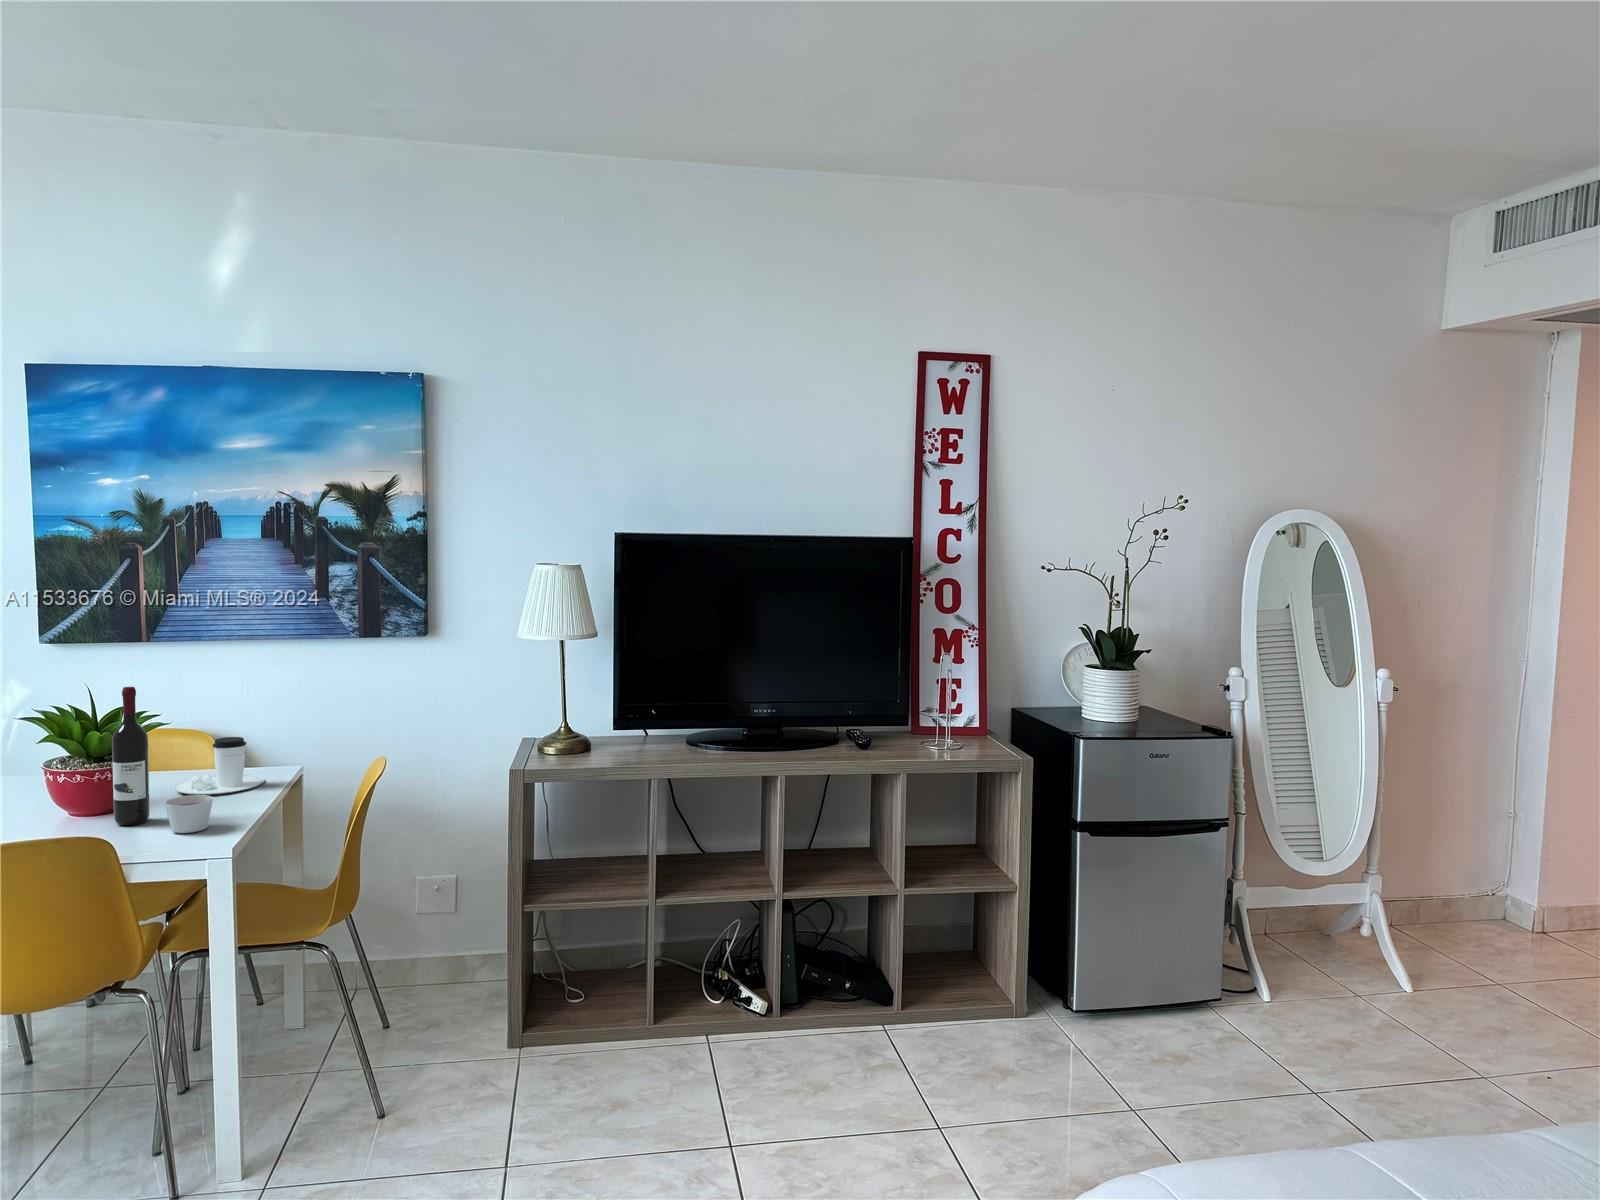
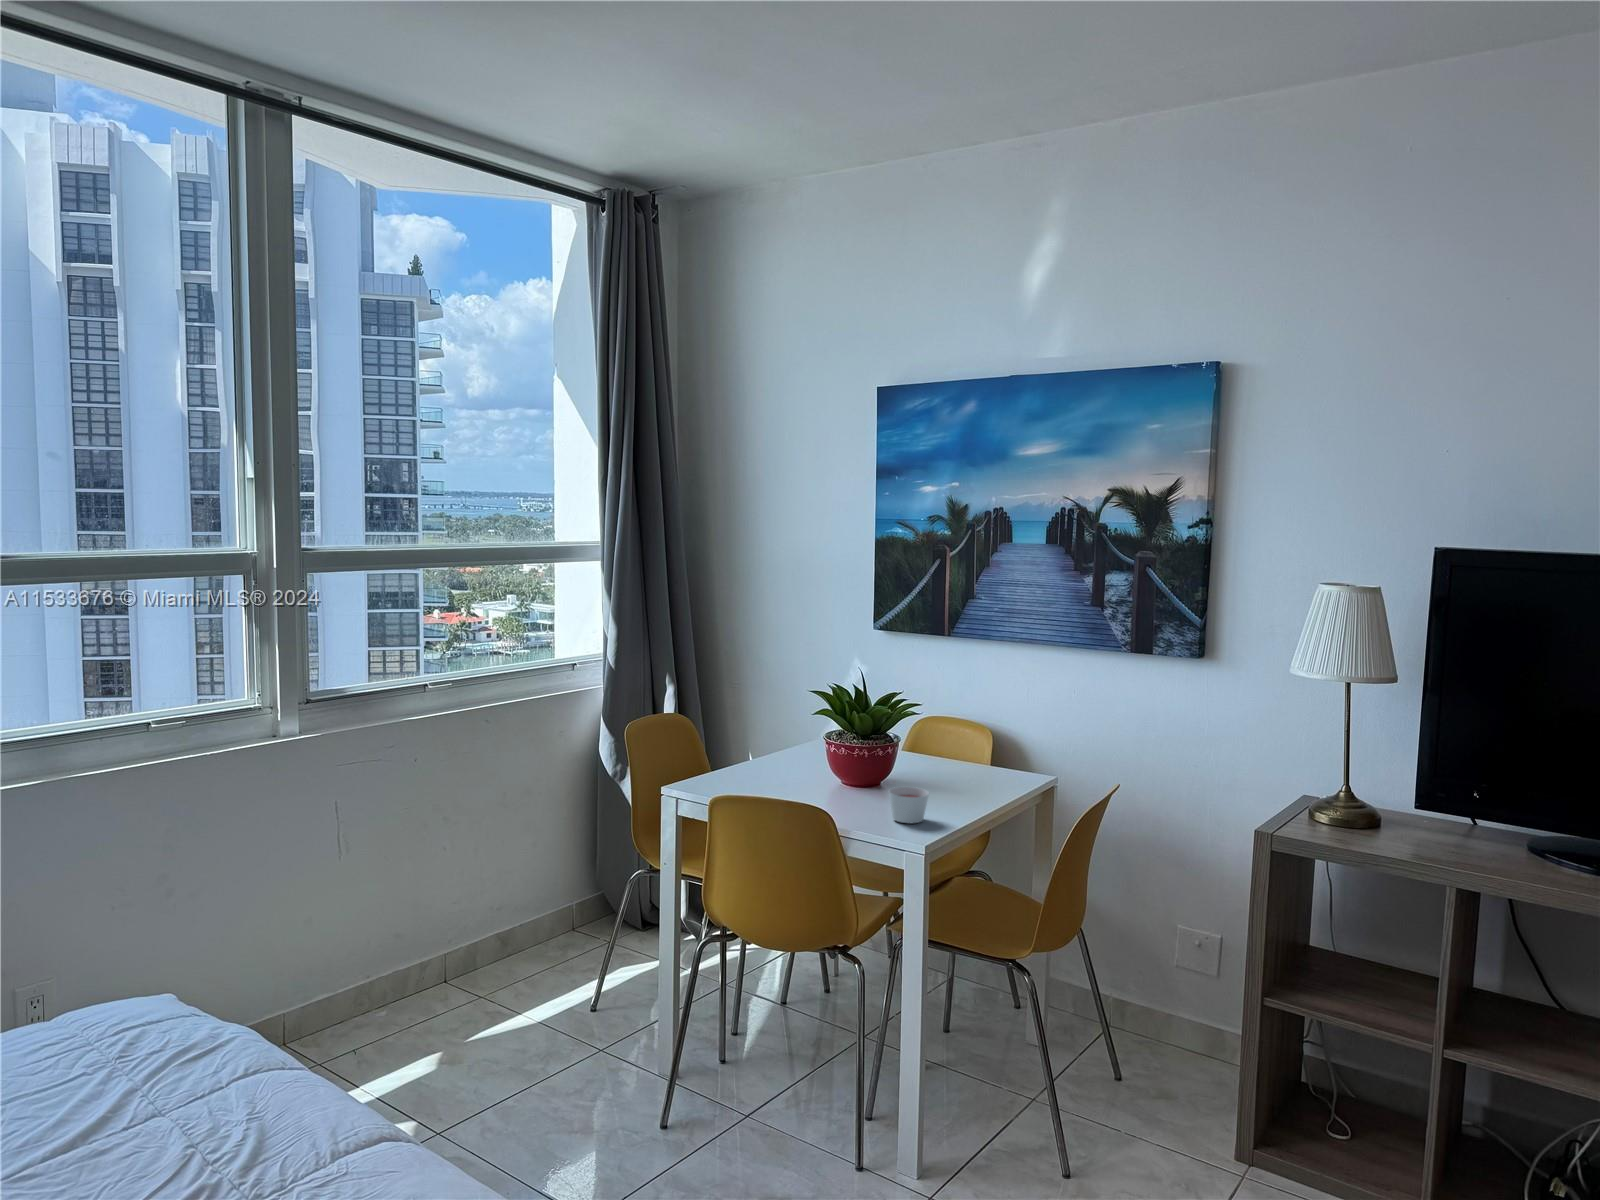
wine bottle: present [112,687,150,825] -> none [861,677,892,804]
coffee cup: present [173,737,264,795] -> none [929,736,1007,791]

